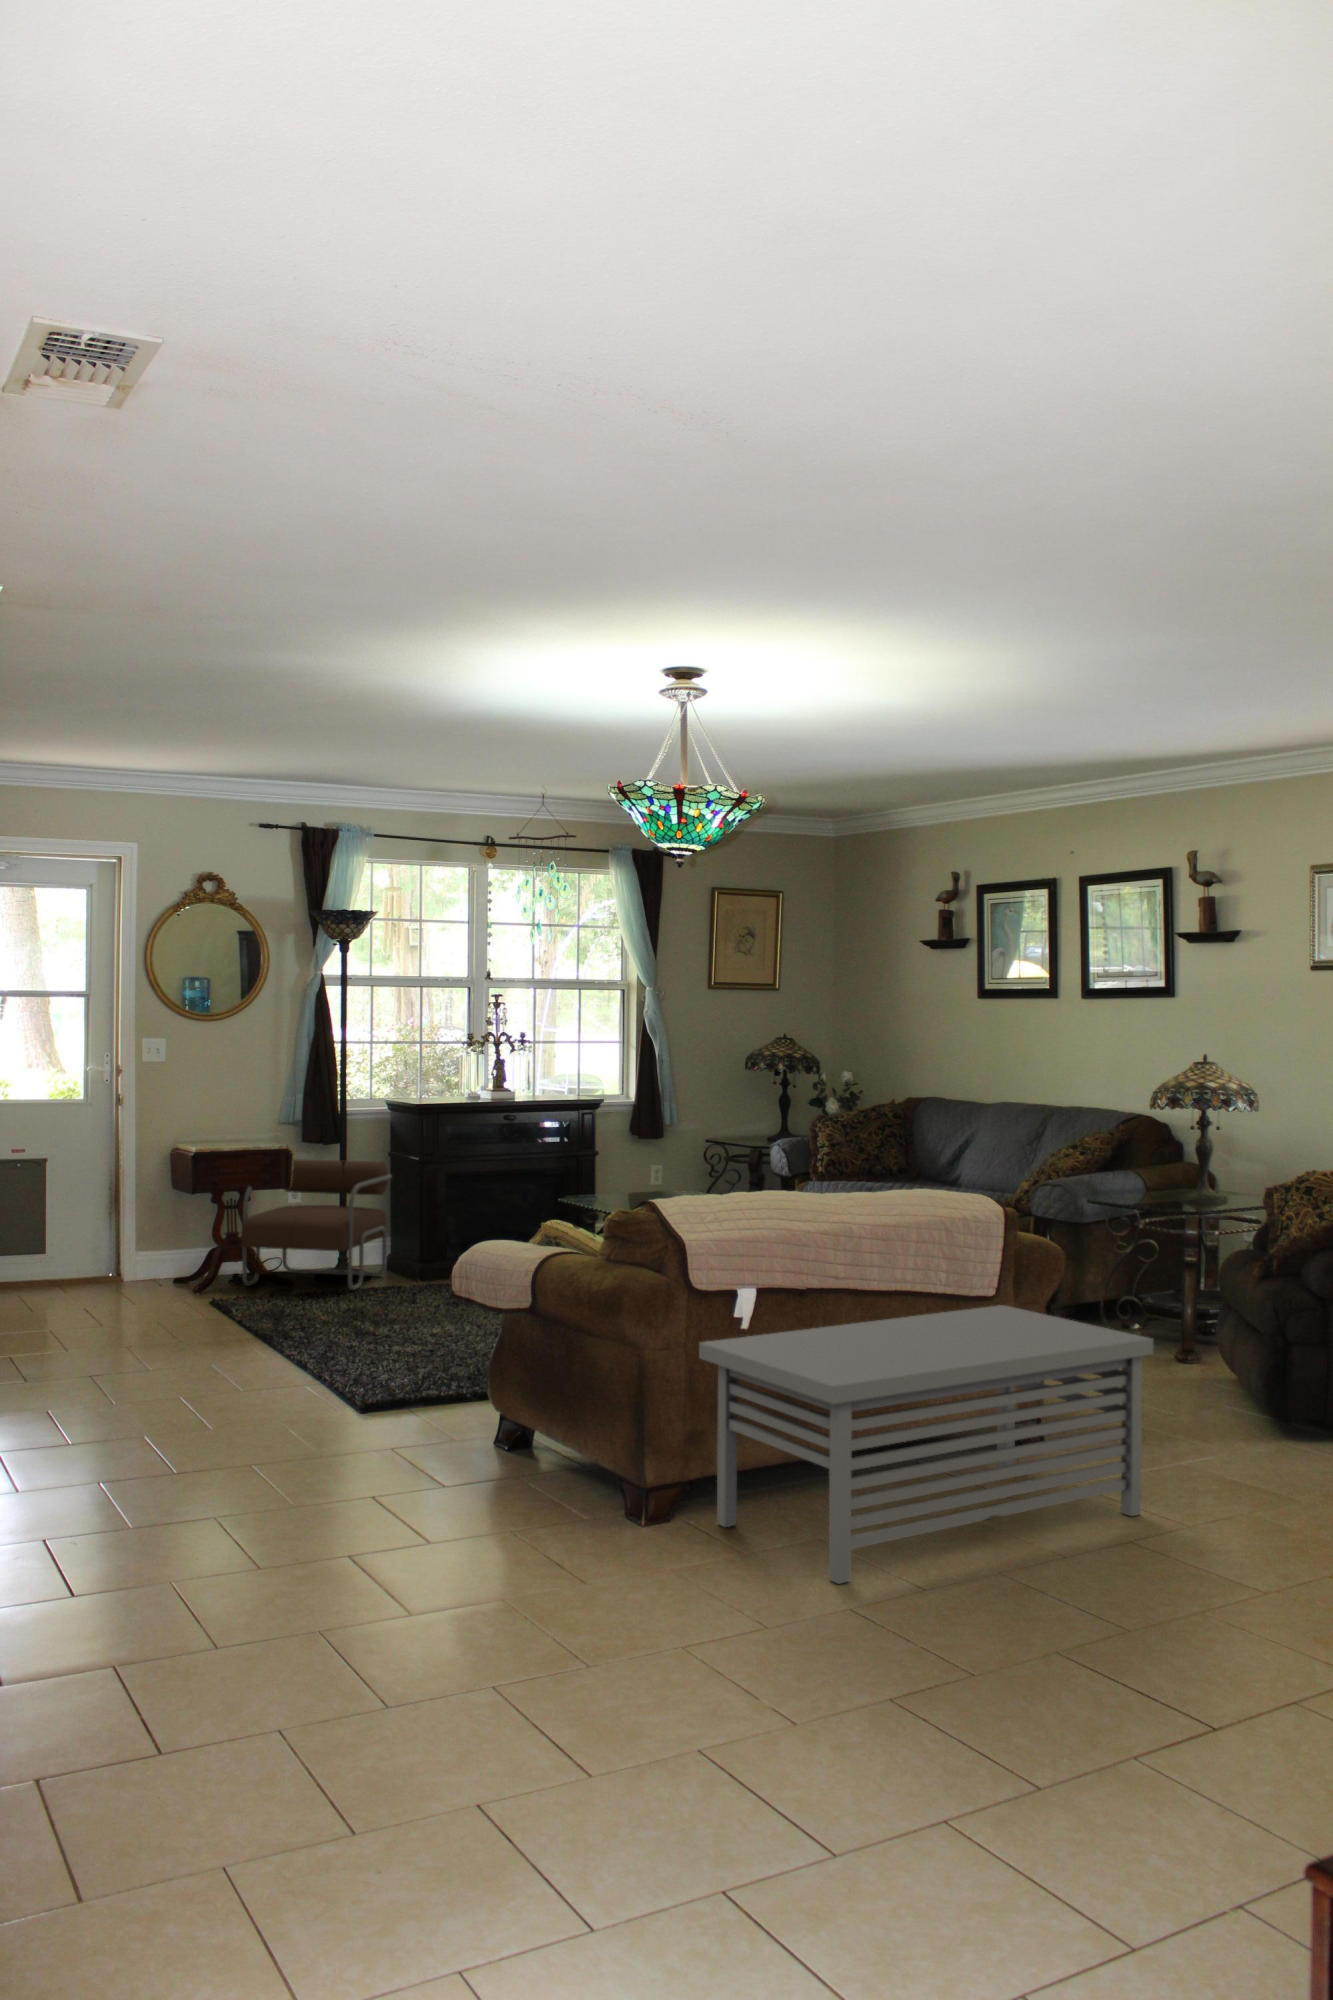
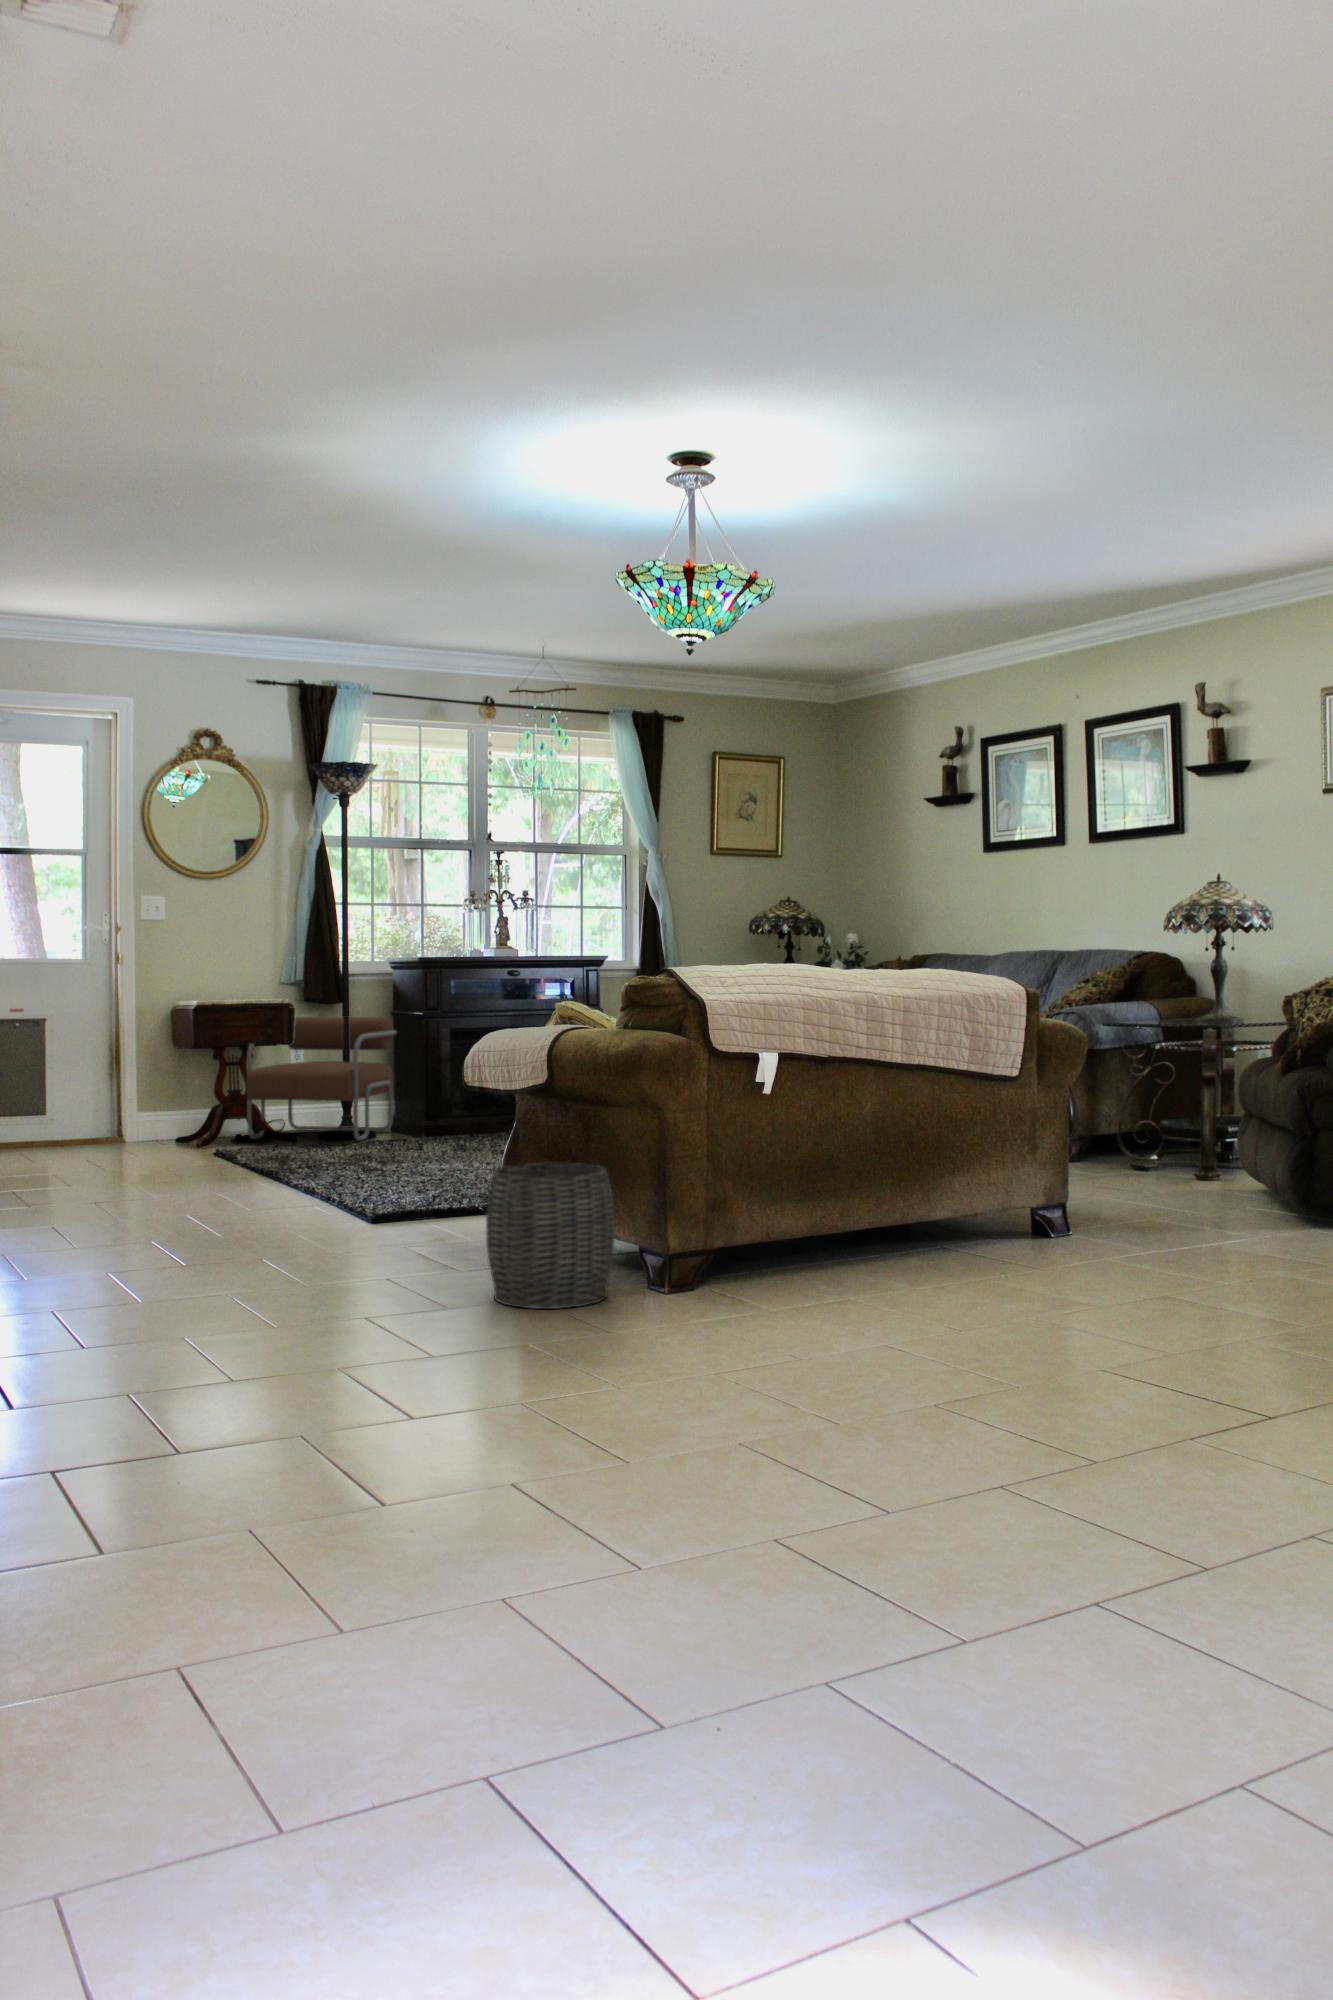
storage bench: present [699,1305,1154,1584] -> none [721,1084,1203,1339]
woven basket: none [477,1389,597,1538] -> present [486,1163,614,1309]

